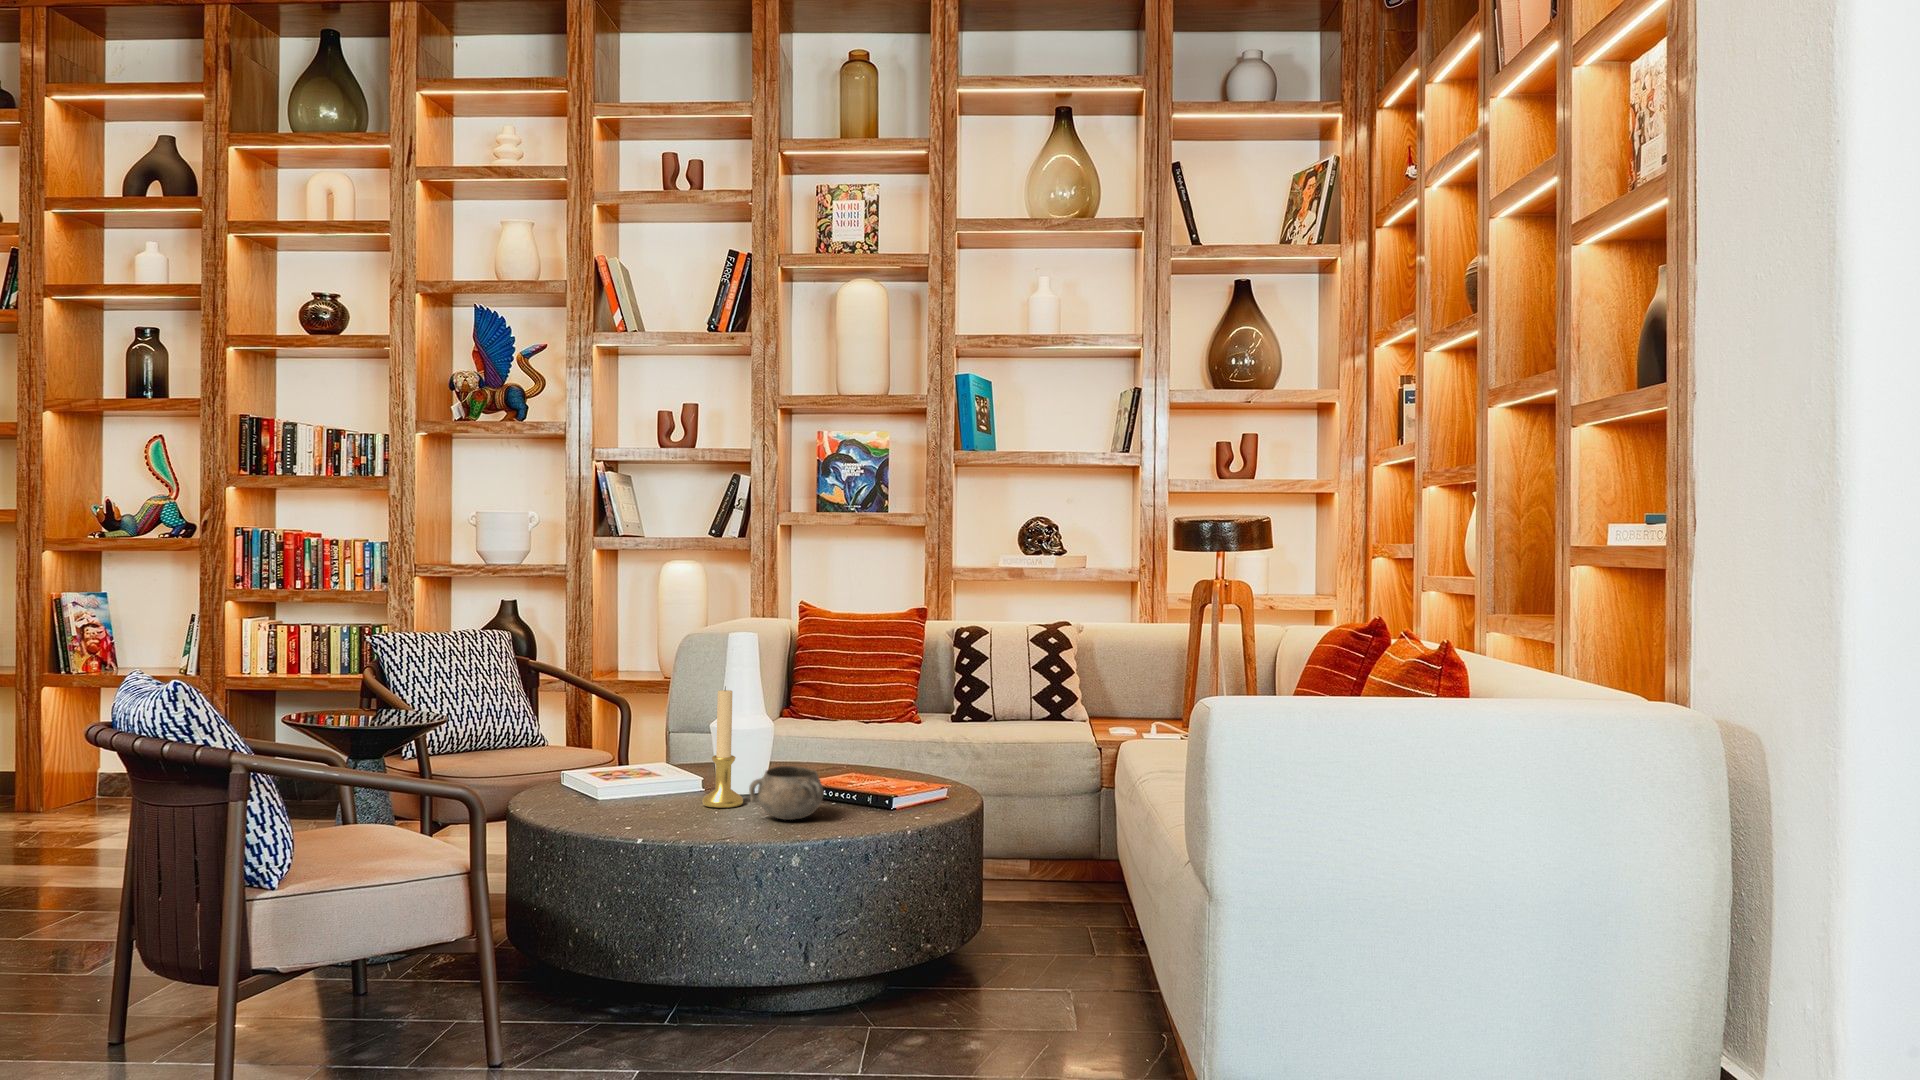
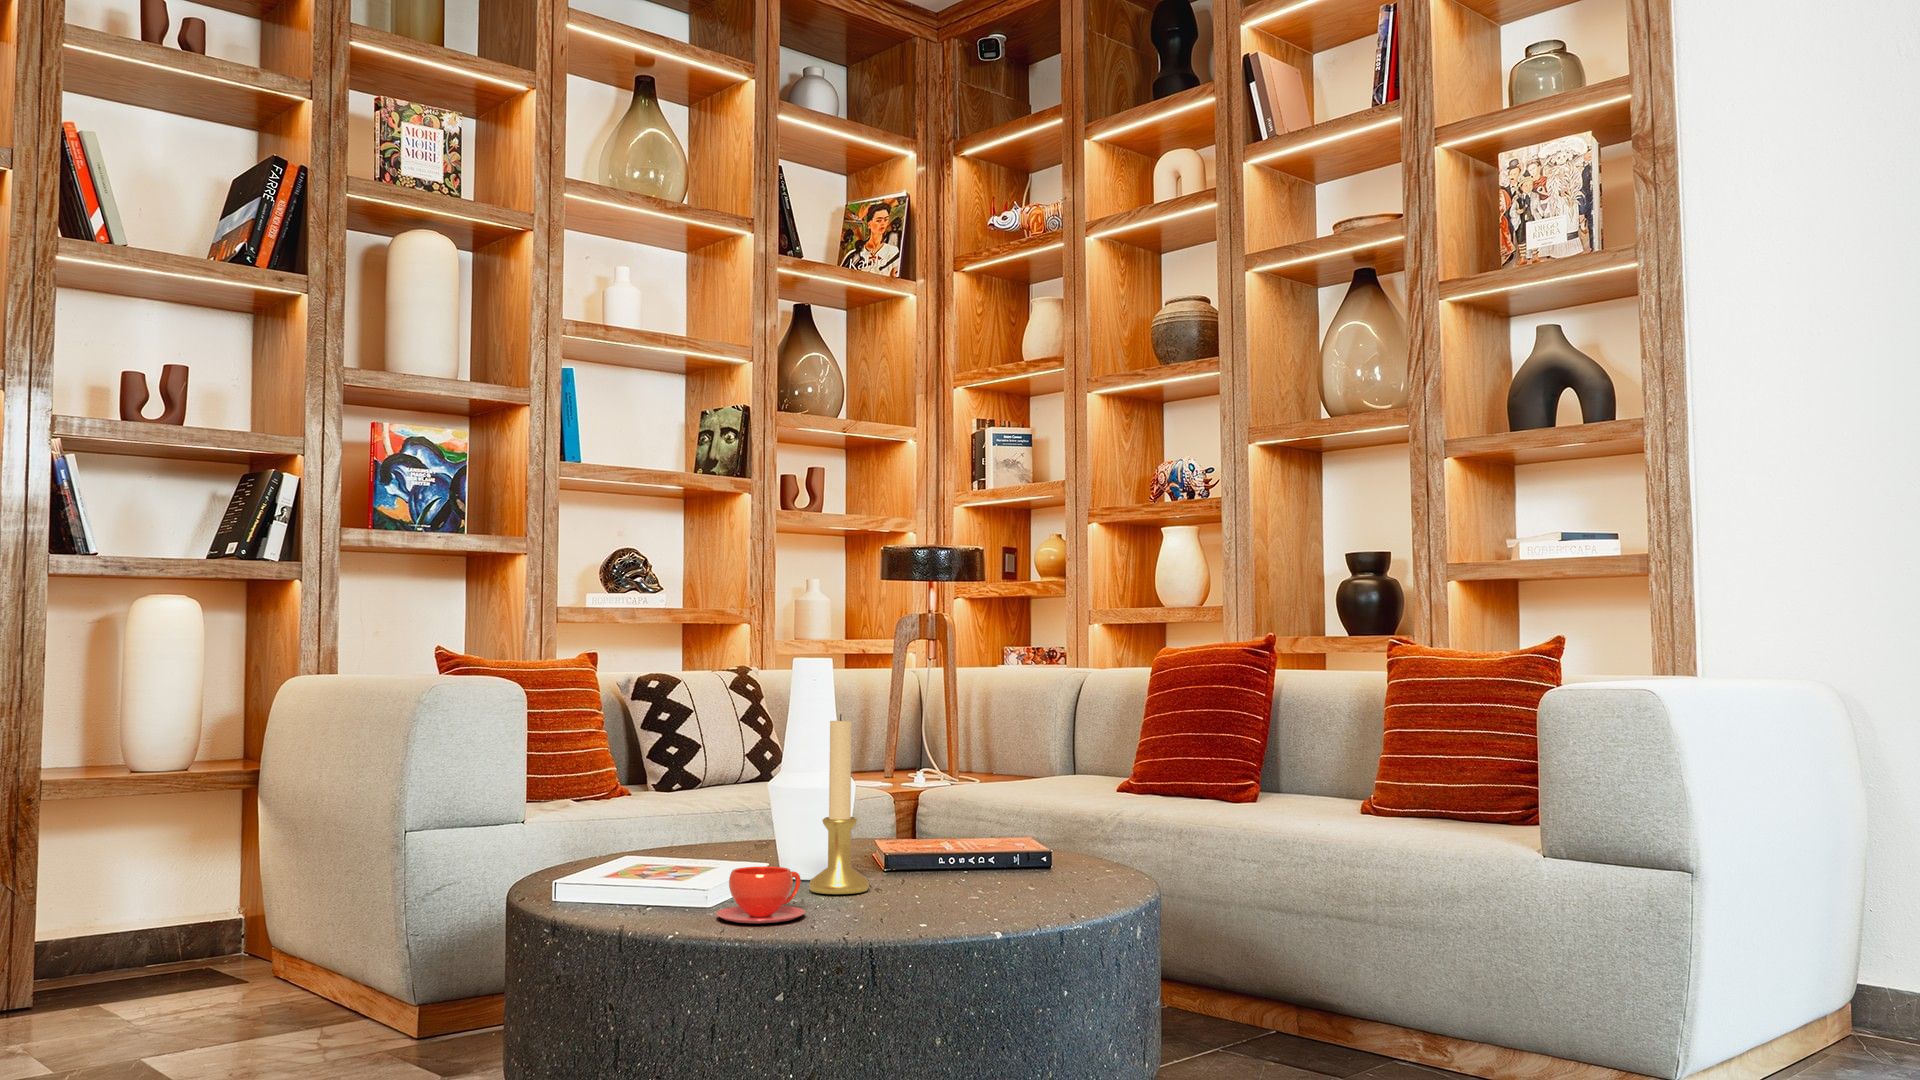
decorative bowl: present [749,766,823,820] -> none [944,819,1048,894]
teacup: none [596,782,656,818] -> present [716,866,805,923]

